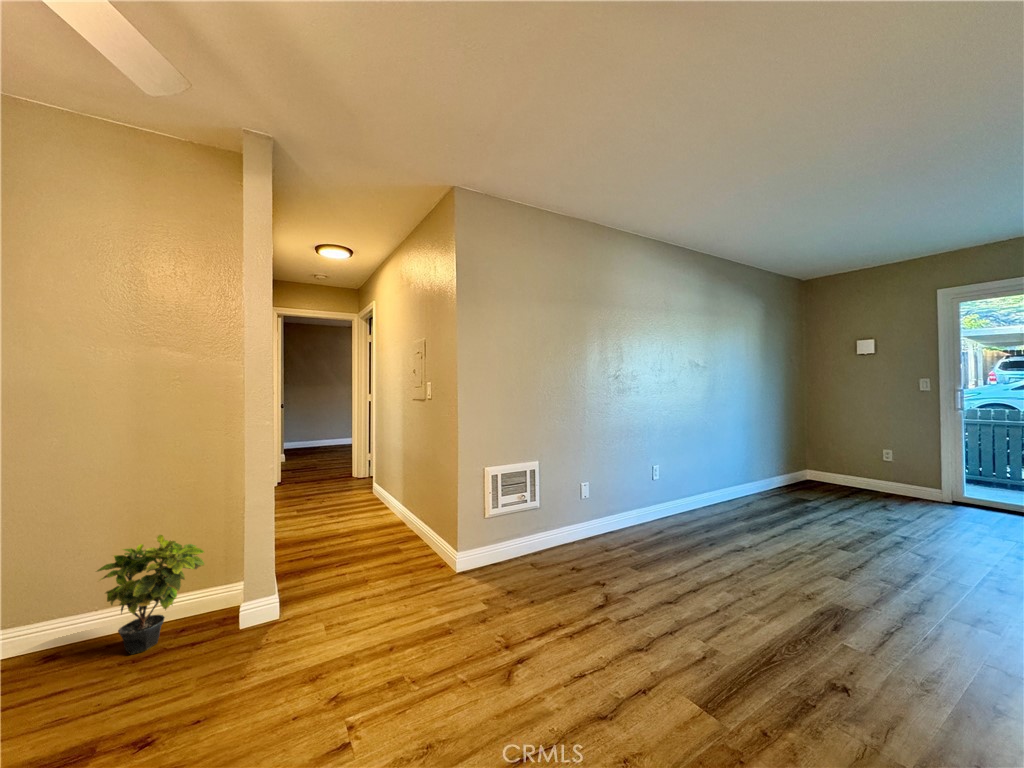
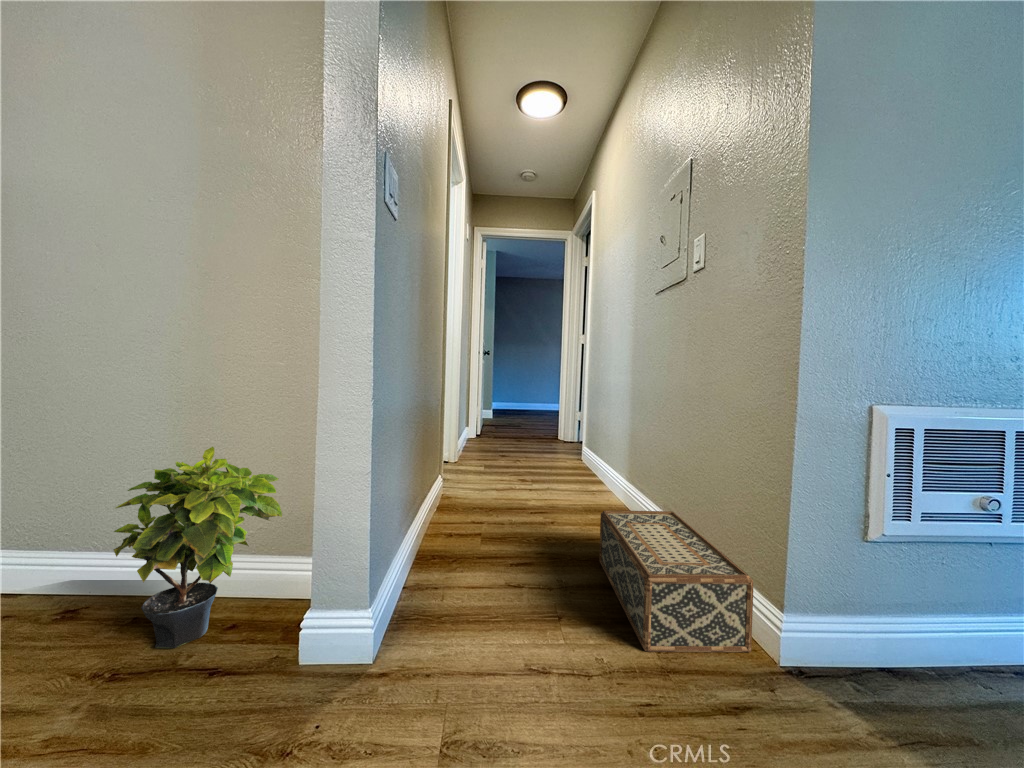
woven basket: none [386,520,448,582] -> present [600,511,753,652]

